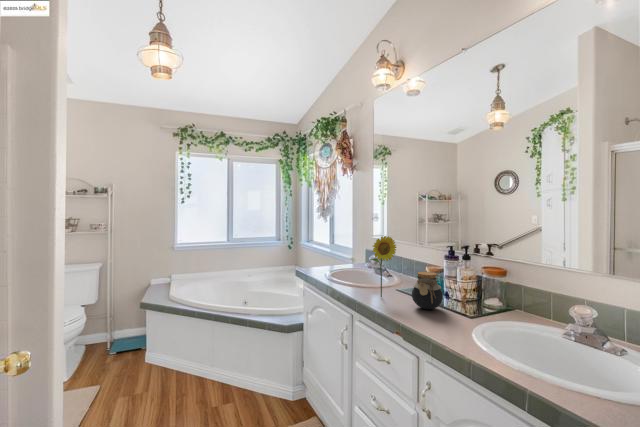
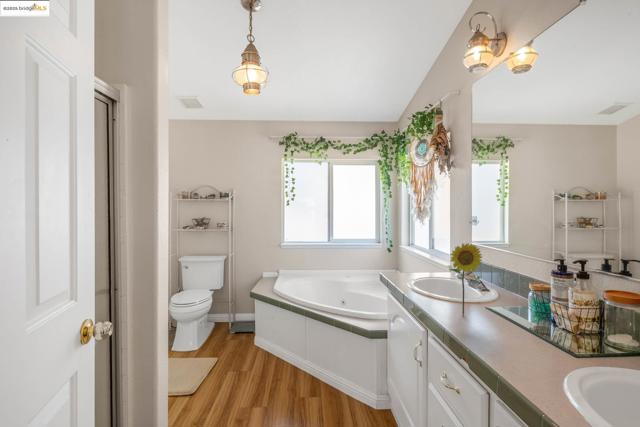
jar: present [412,272,443,310] -> none [497,289,540,337]

